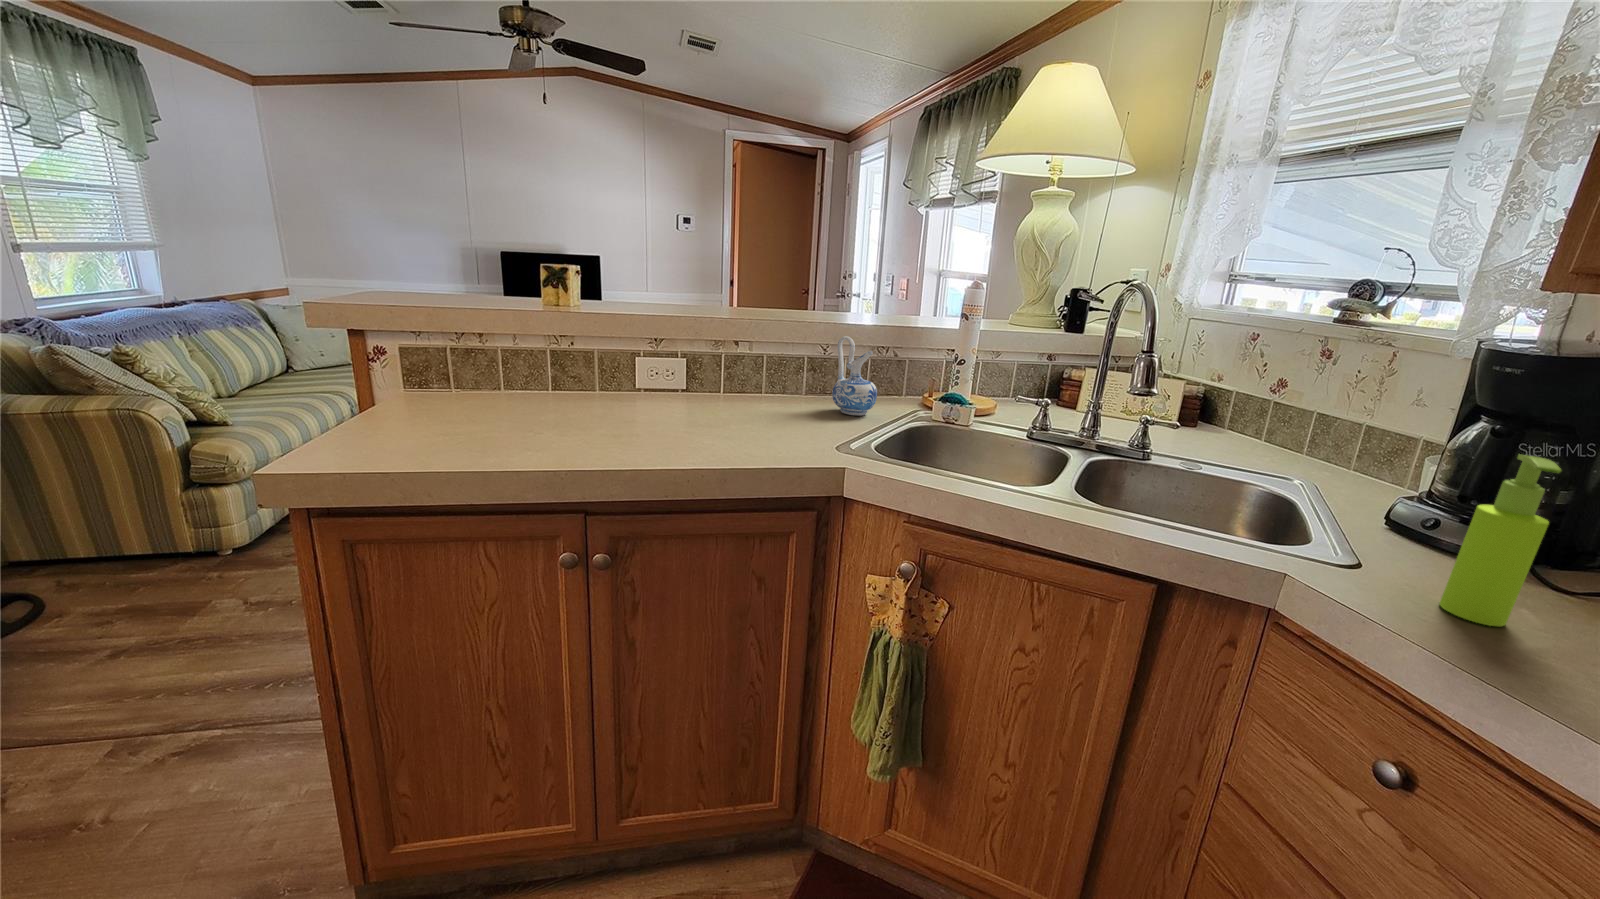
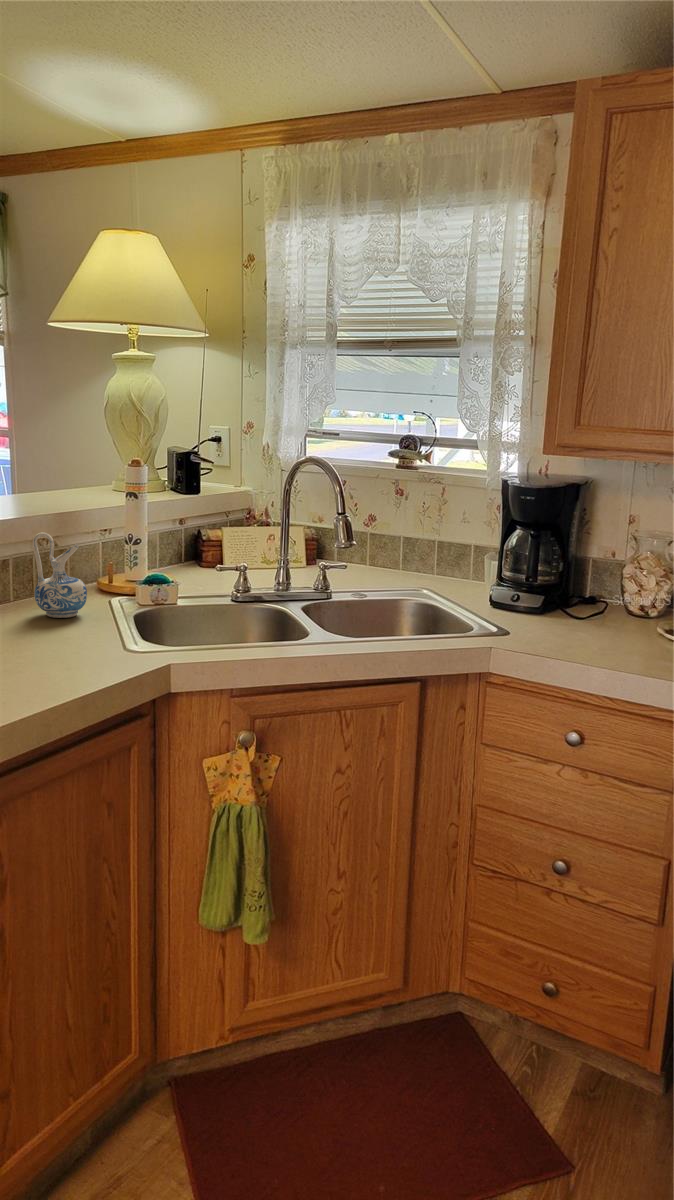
soap dispenser: present [1439,454,1561,626] -> none [555,546,592,643]

